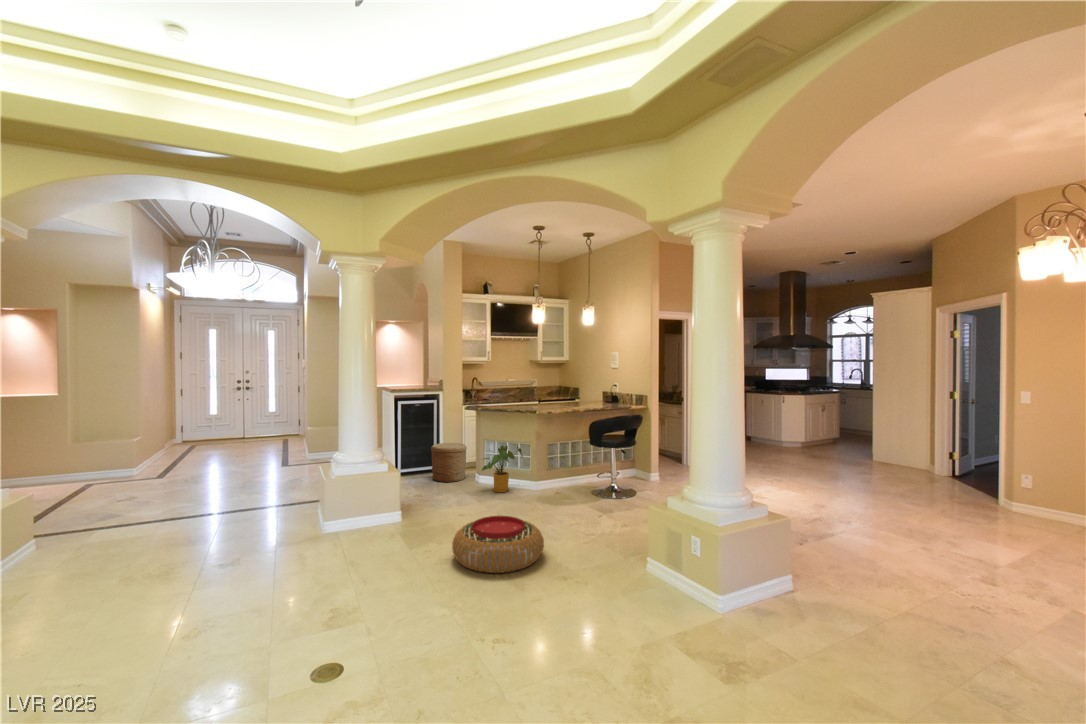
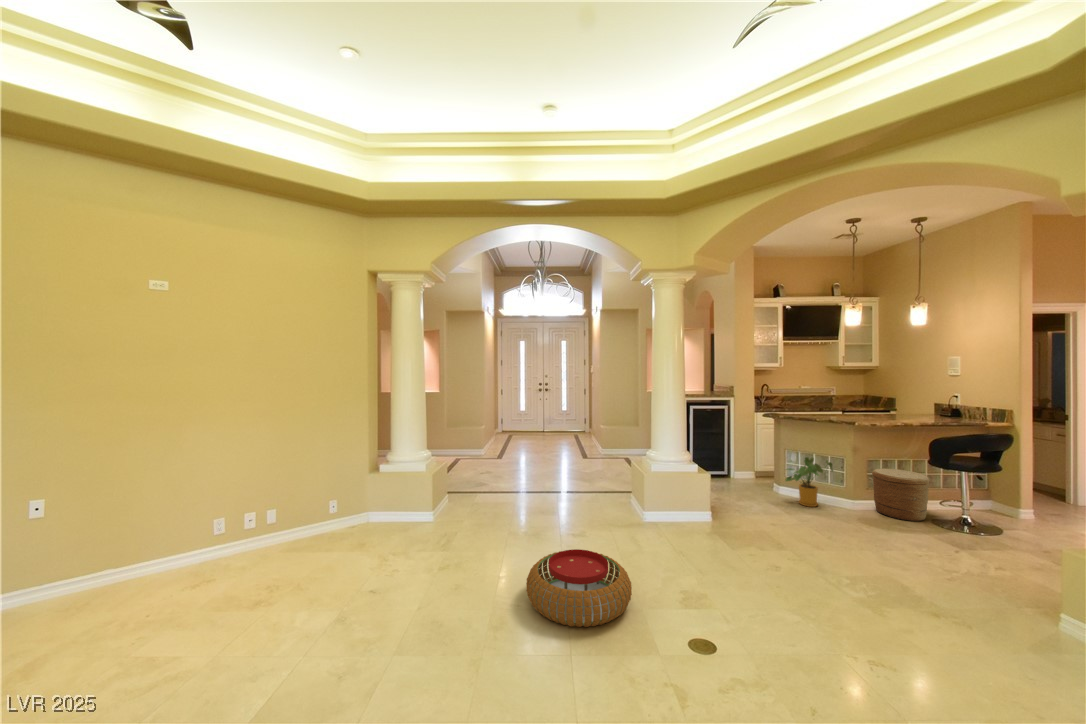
woven basket: present [431,443,467,482] -> present [872,469,930,521]
pouf: present [452,516,544,573] -> present [526,549,632,627]

